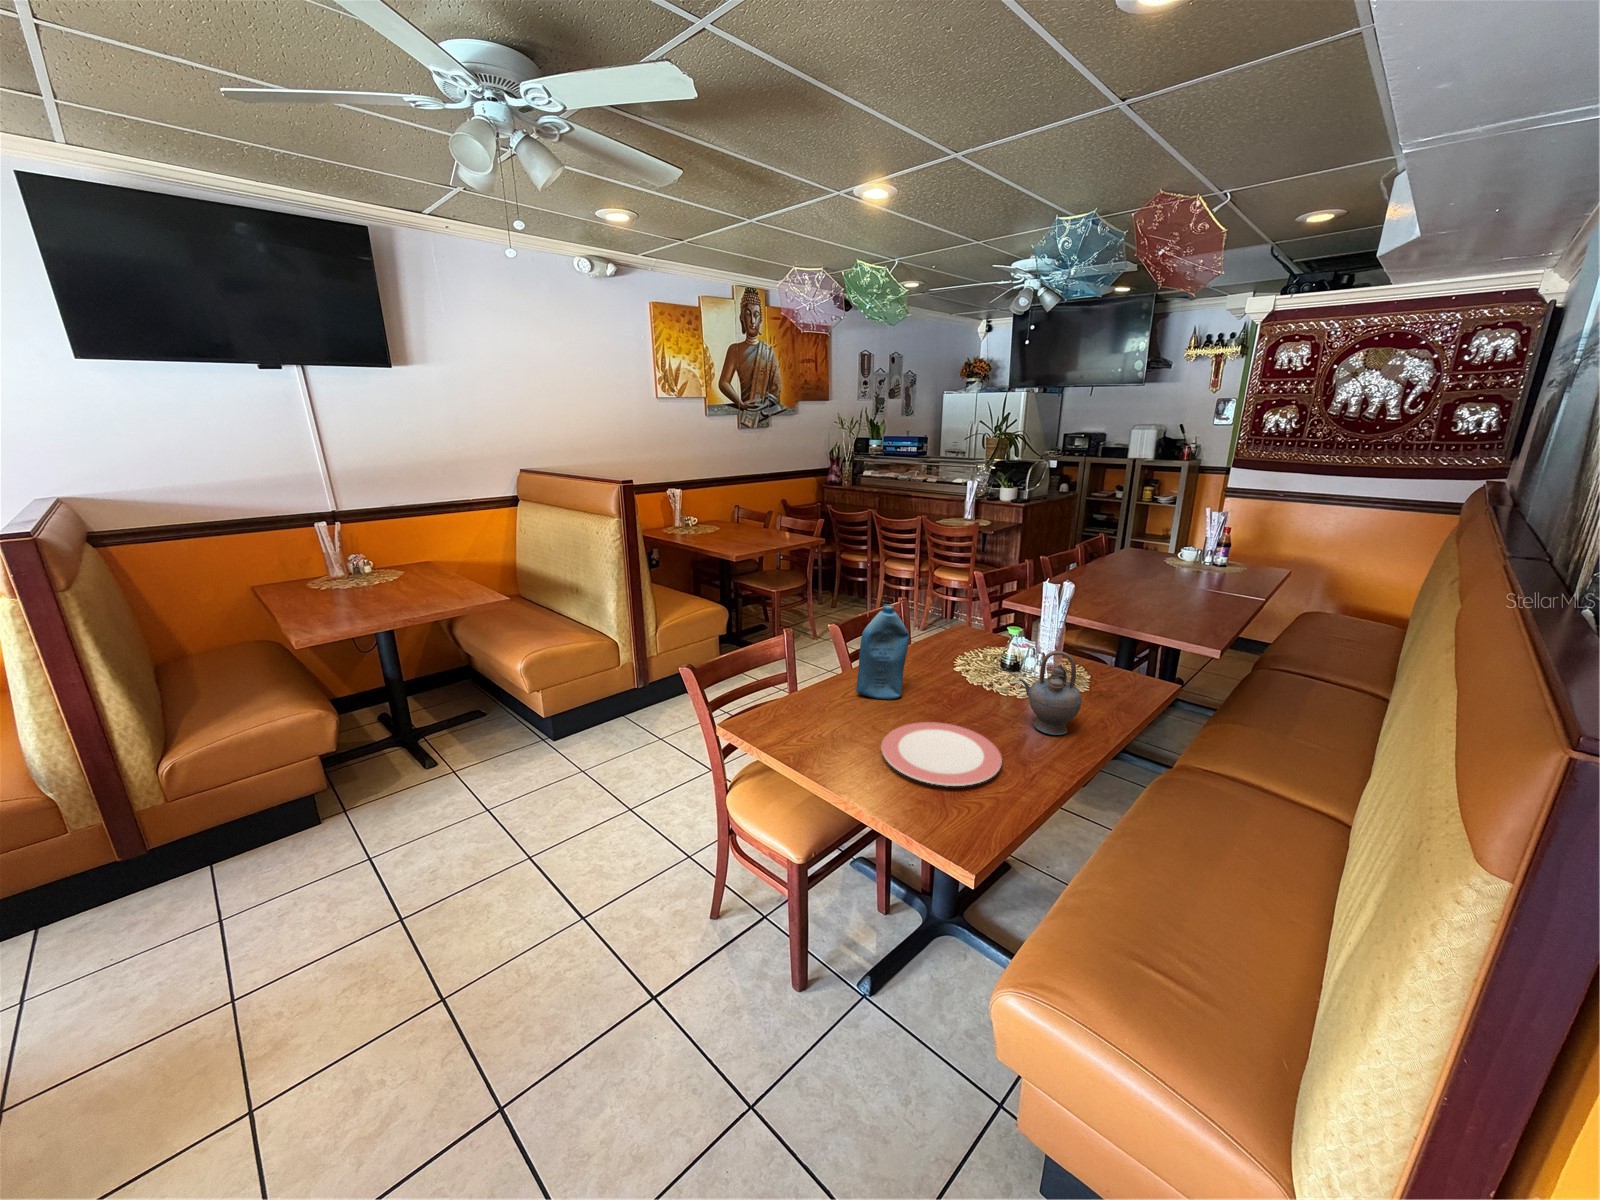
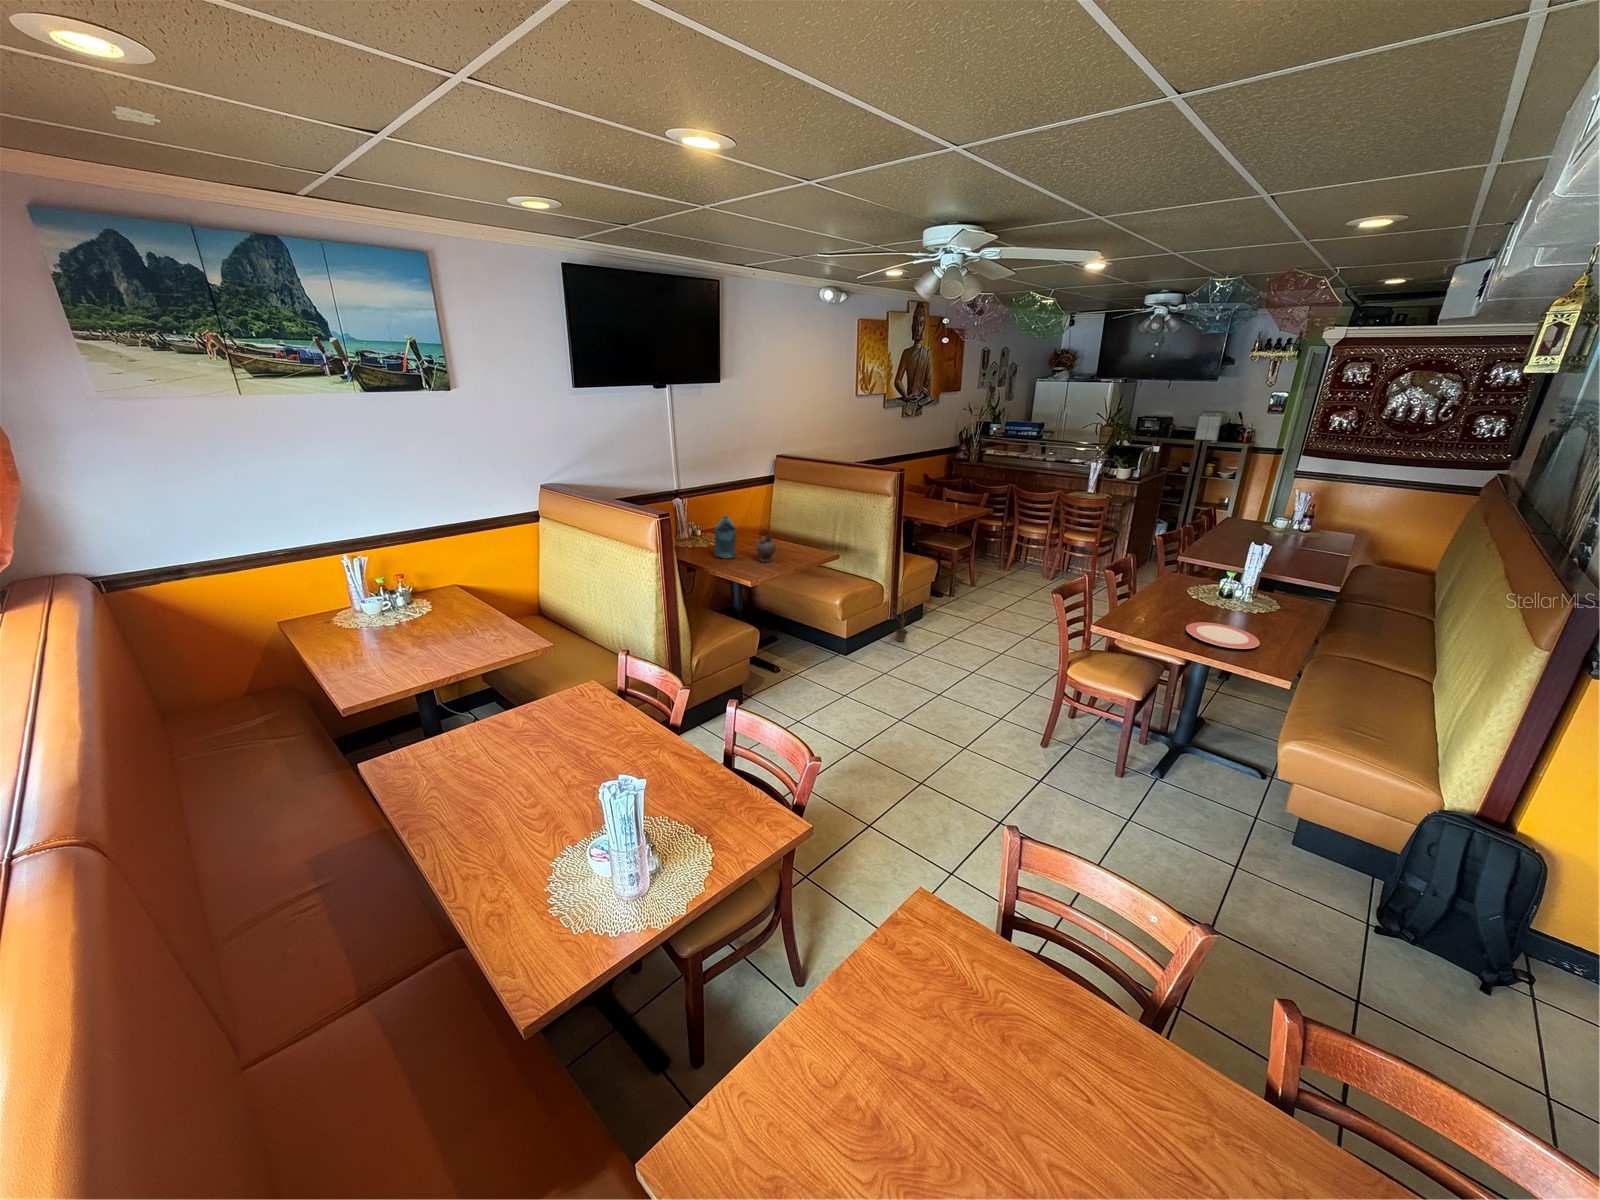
bottle: present [856,604,909,700] -> present [714,515,736,559]
teapot: present [1019,651,1082,735] -> present [755,528,776,562]
decorative plant: none [618,663,665,727] -> present [886,601,909,642]

